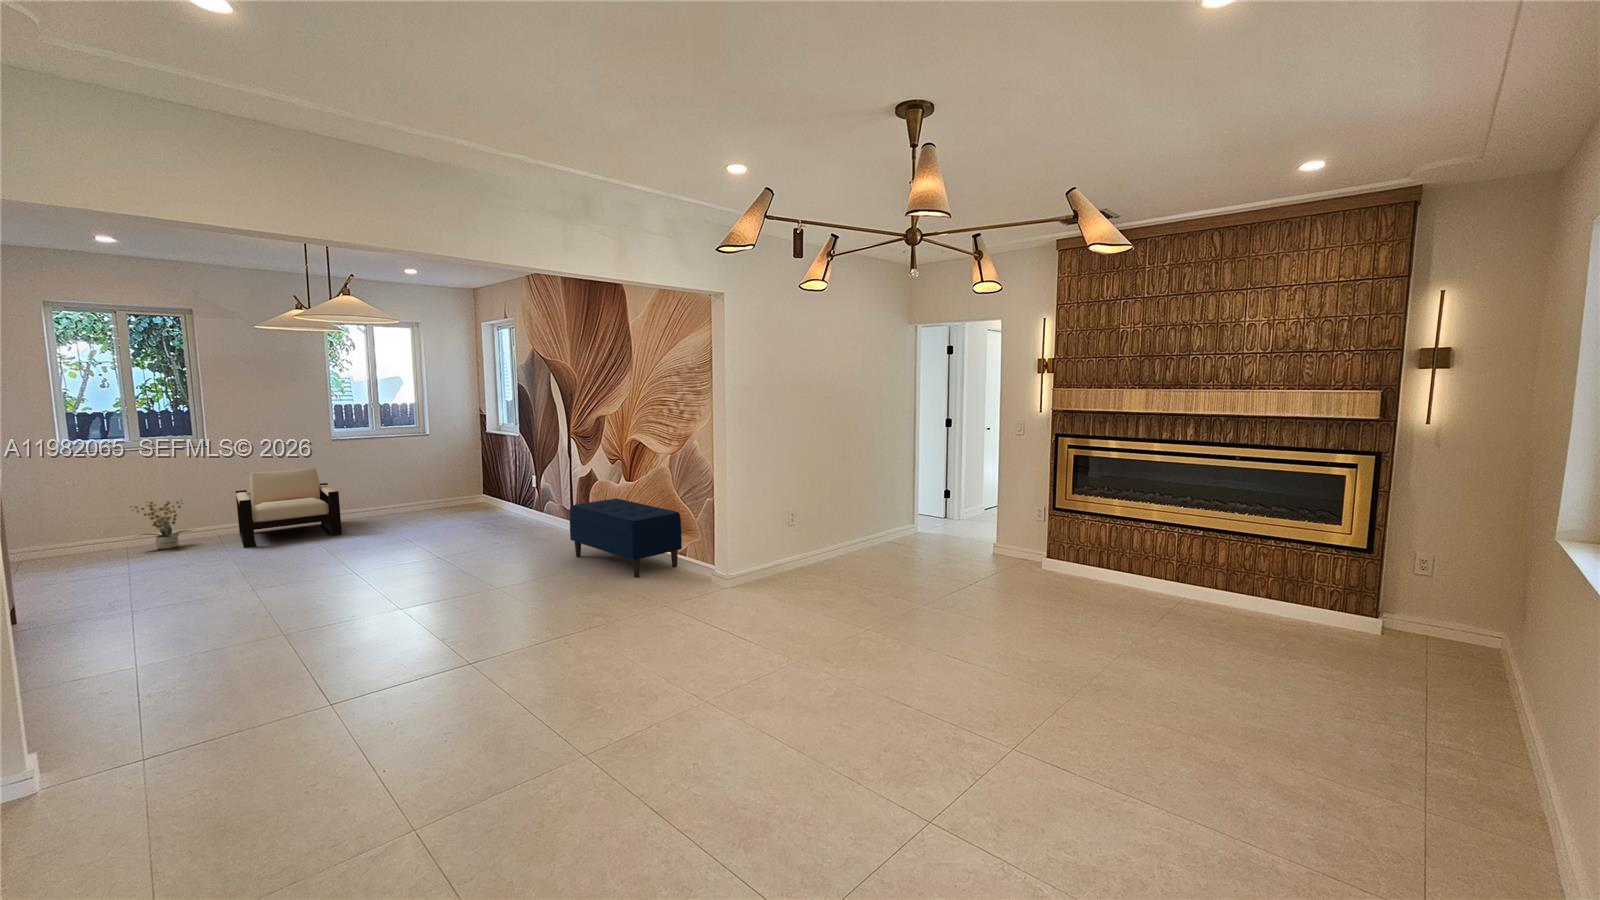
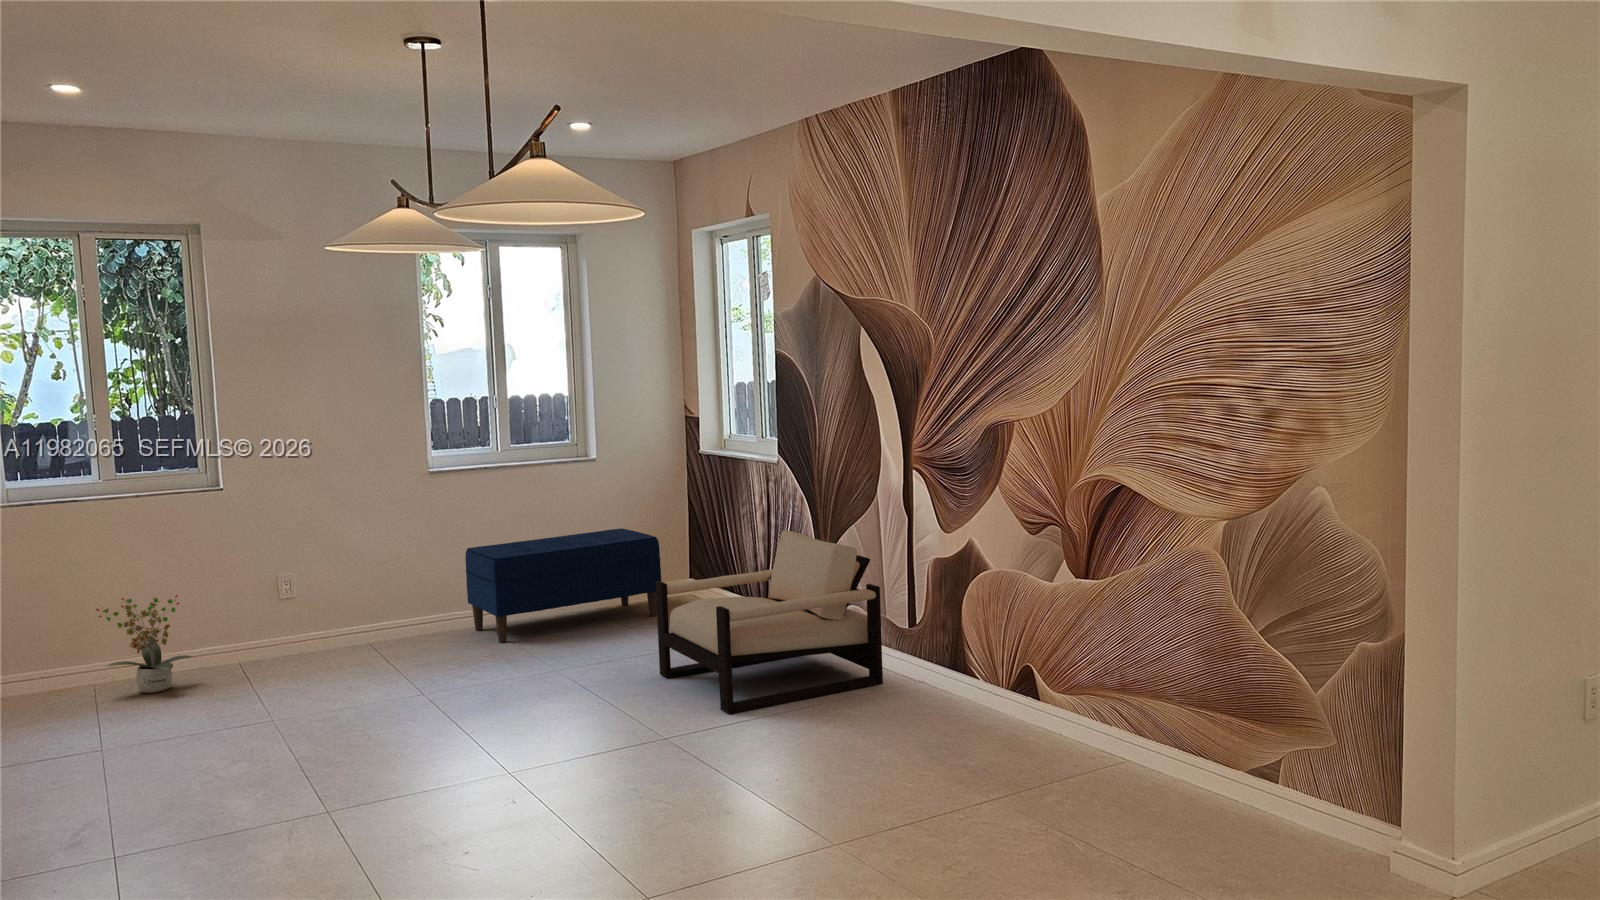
armchair: present [236,468,342,548] -> present [655,530,883,714]
bench: present [570,499,682,578] -> present [465,528,661,643]

